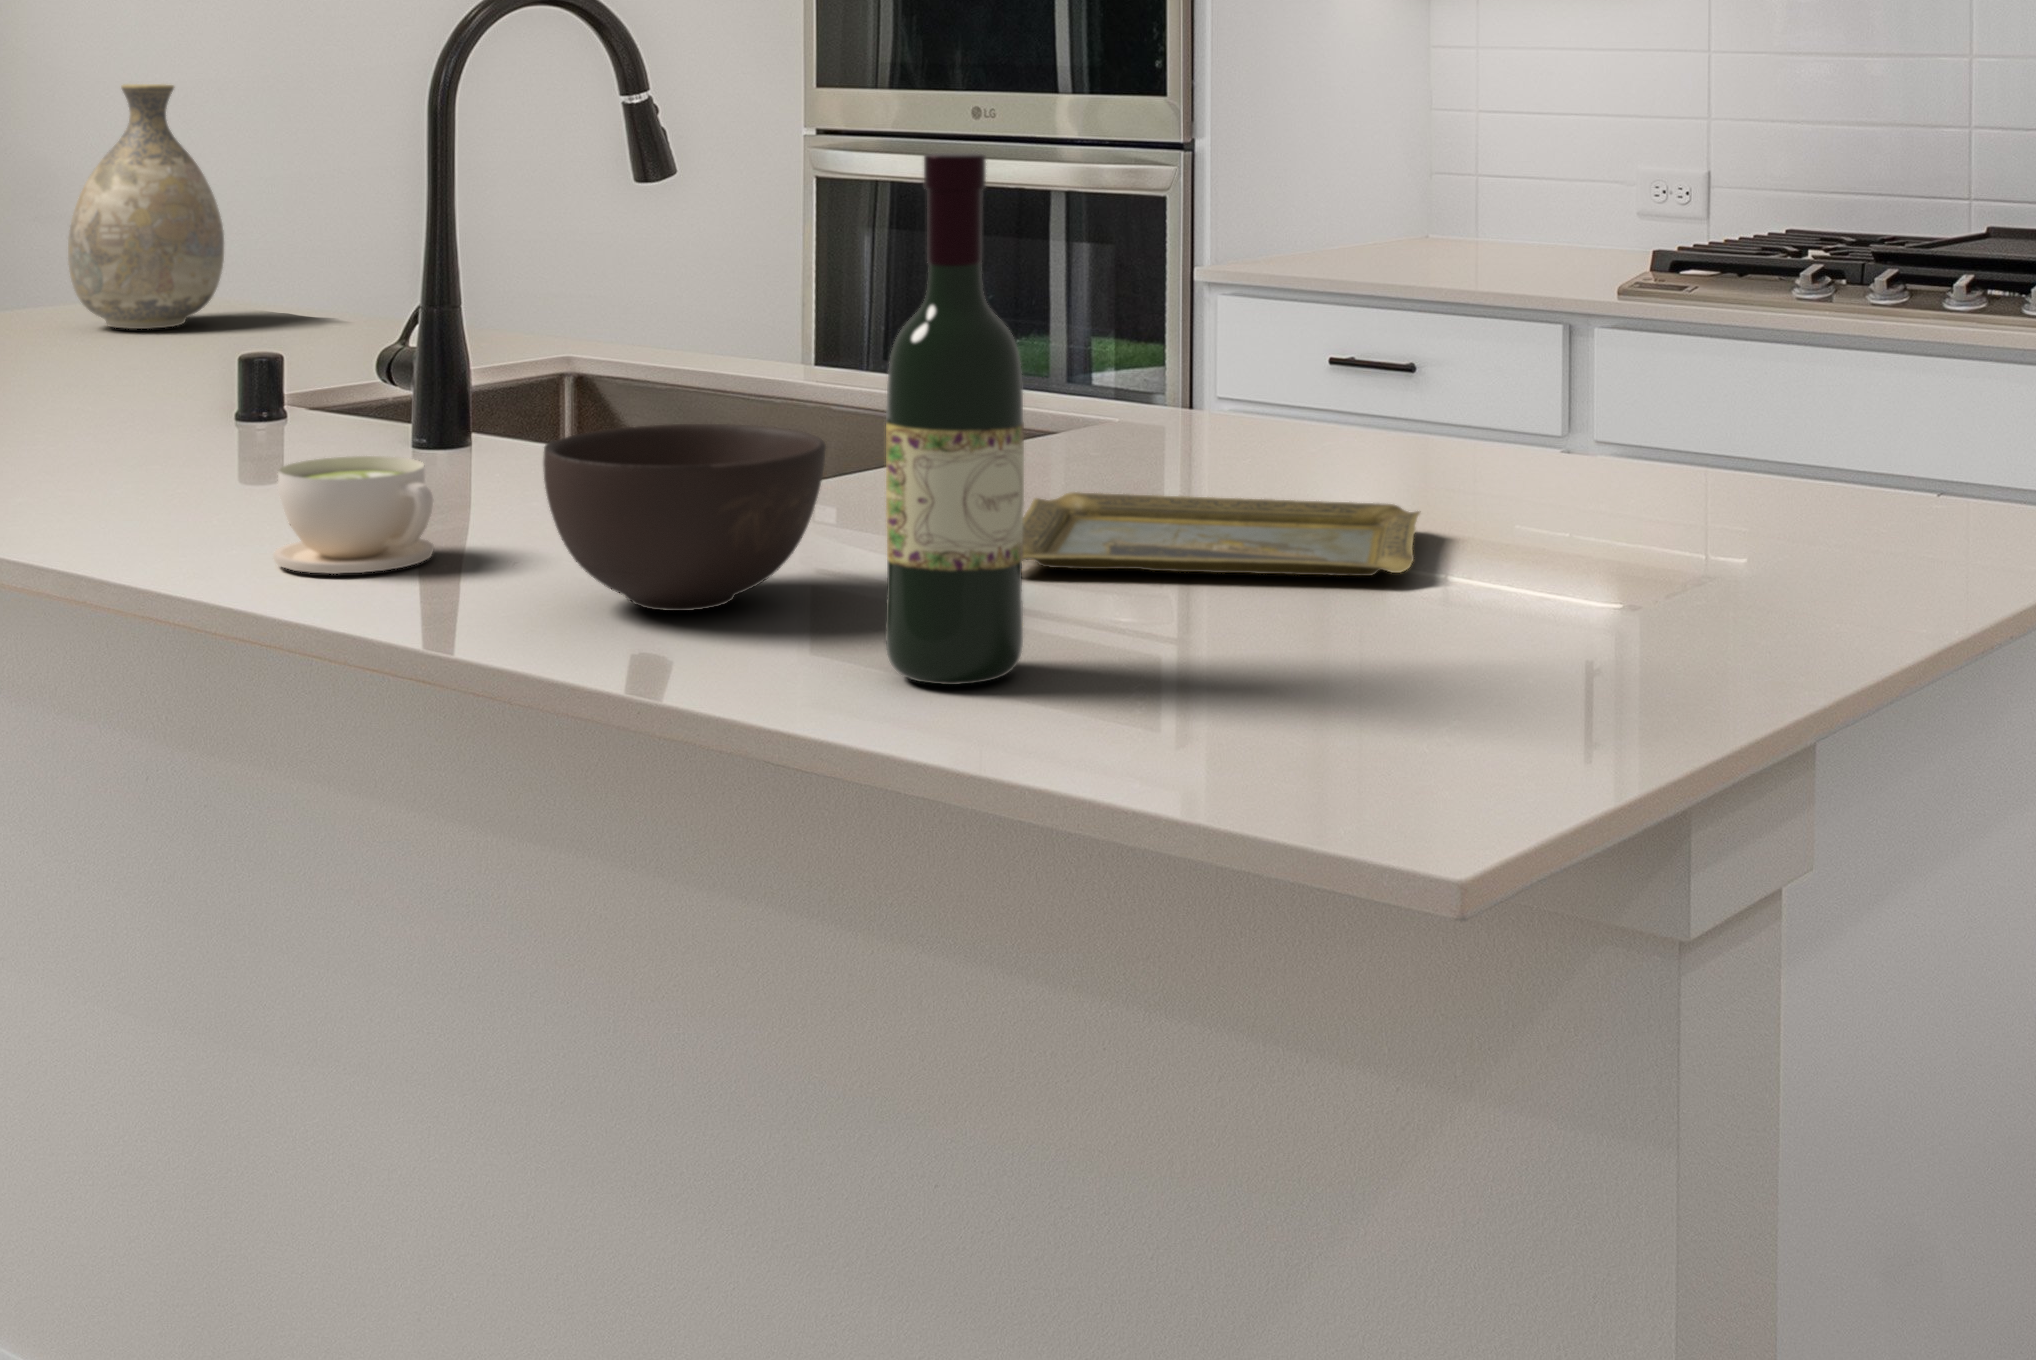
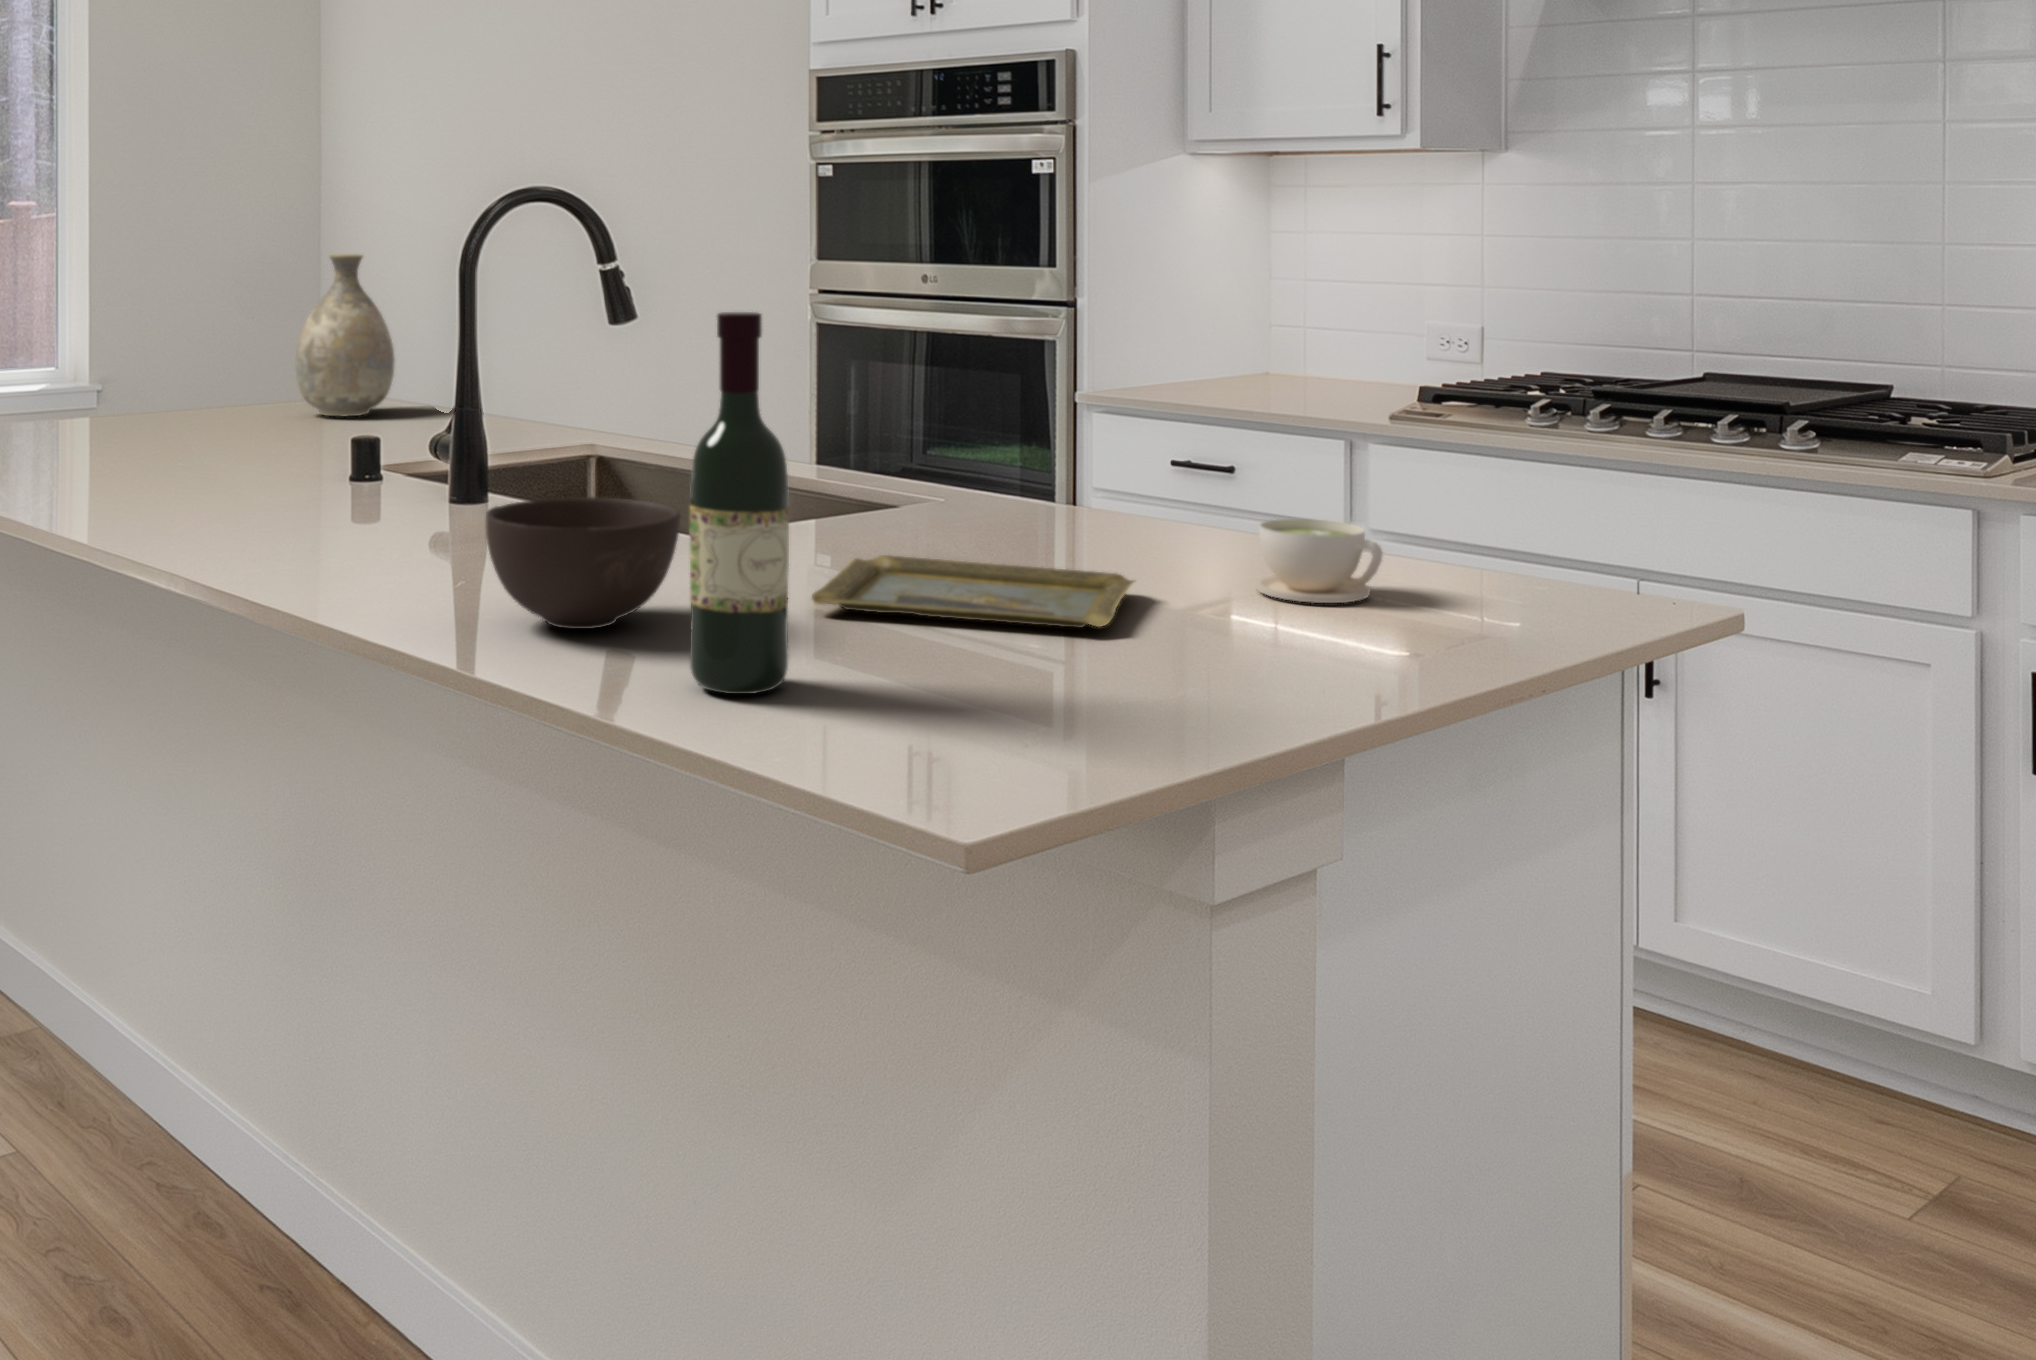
coffee cup: present [273,456,434,574] -> present [1255,519,1383,603]

